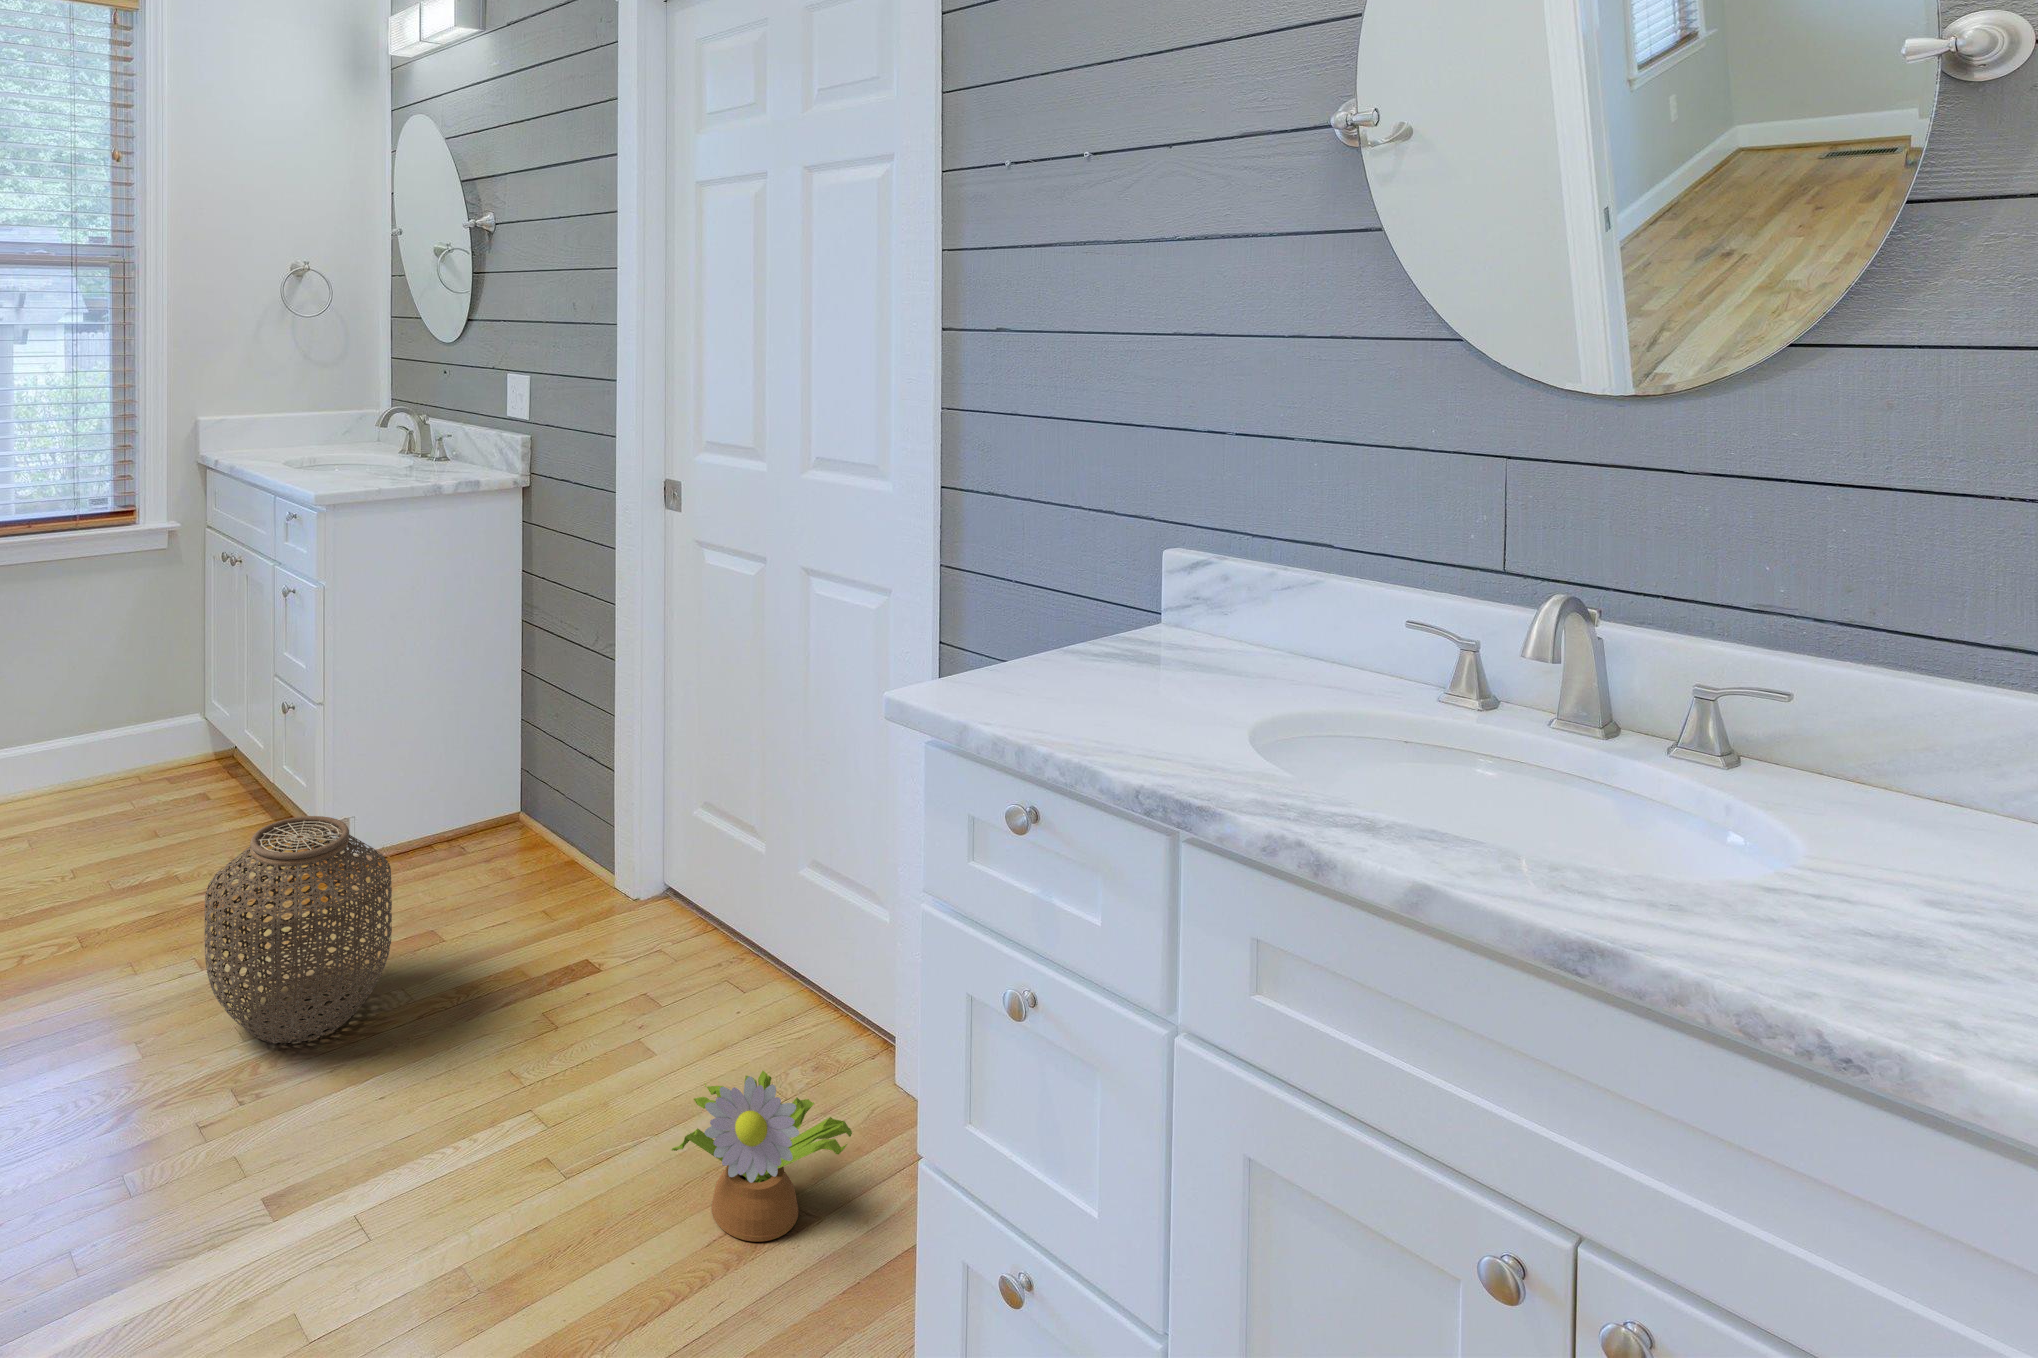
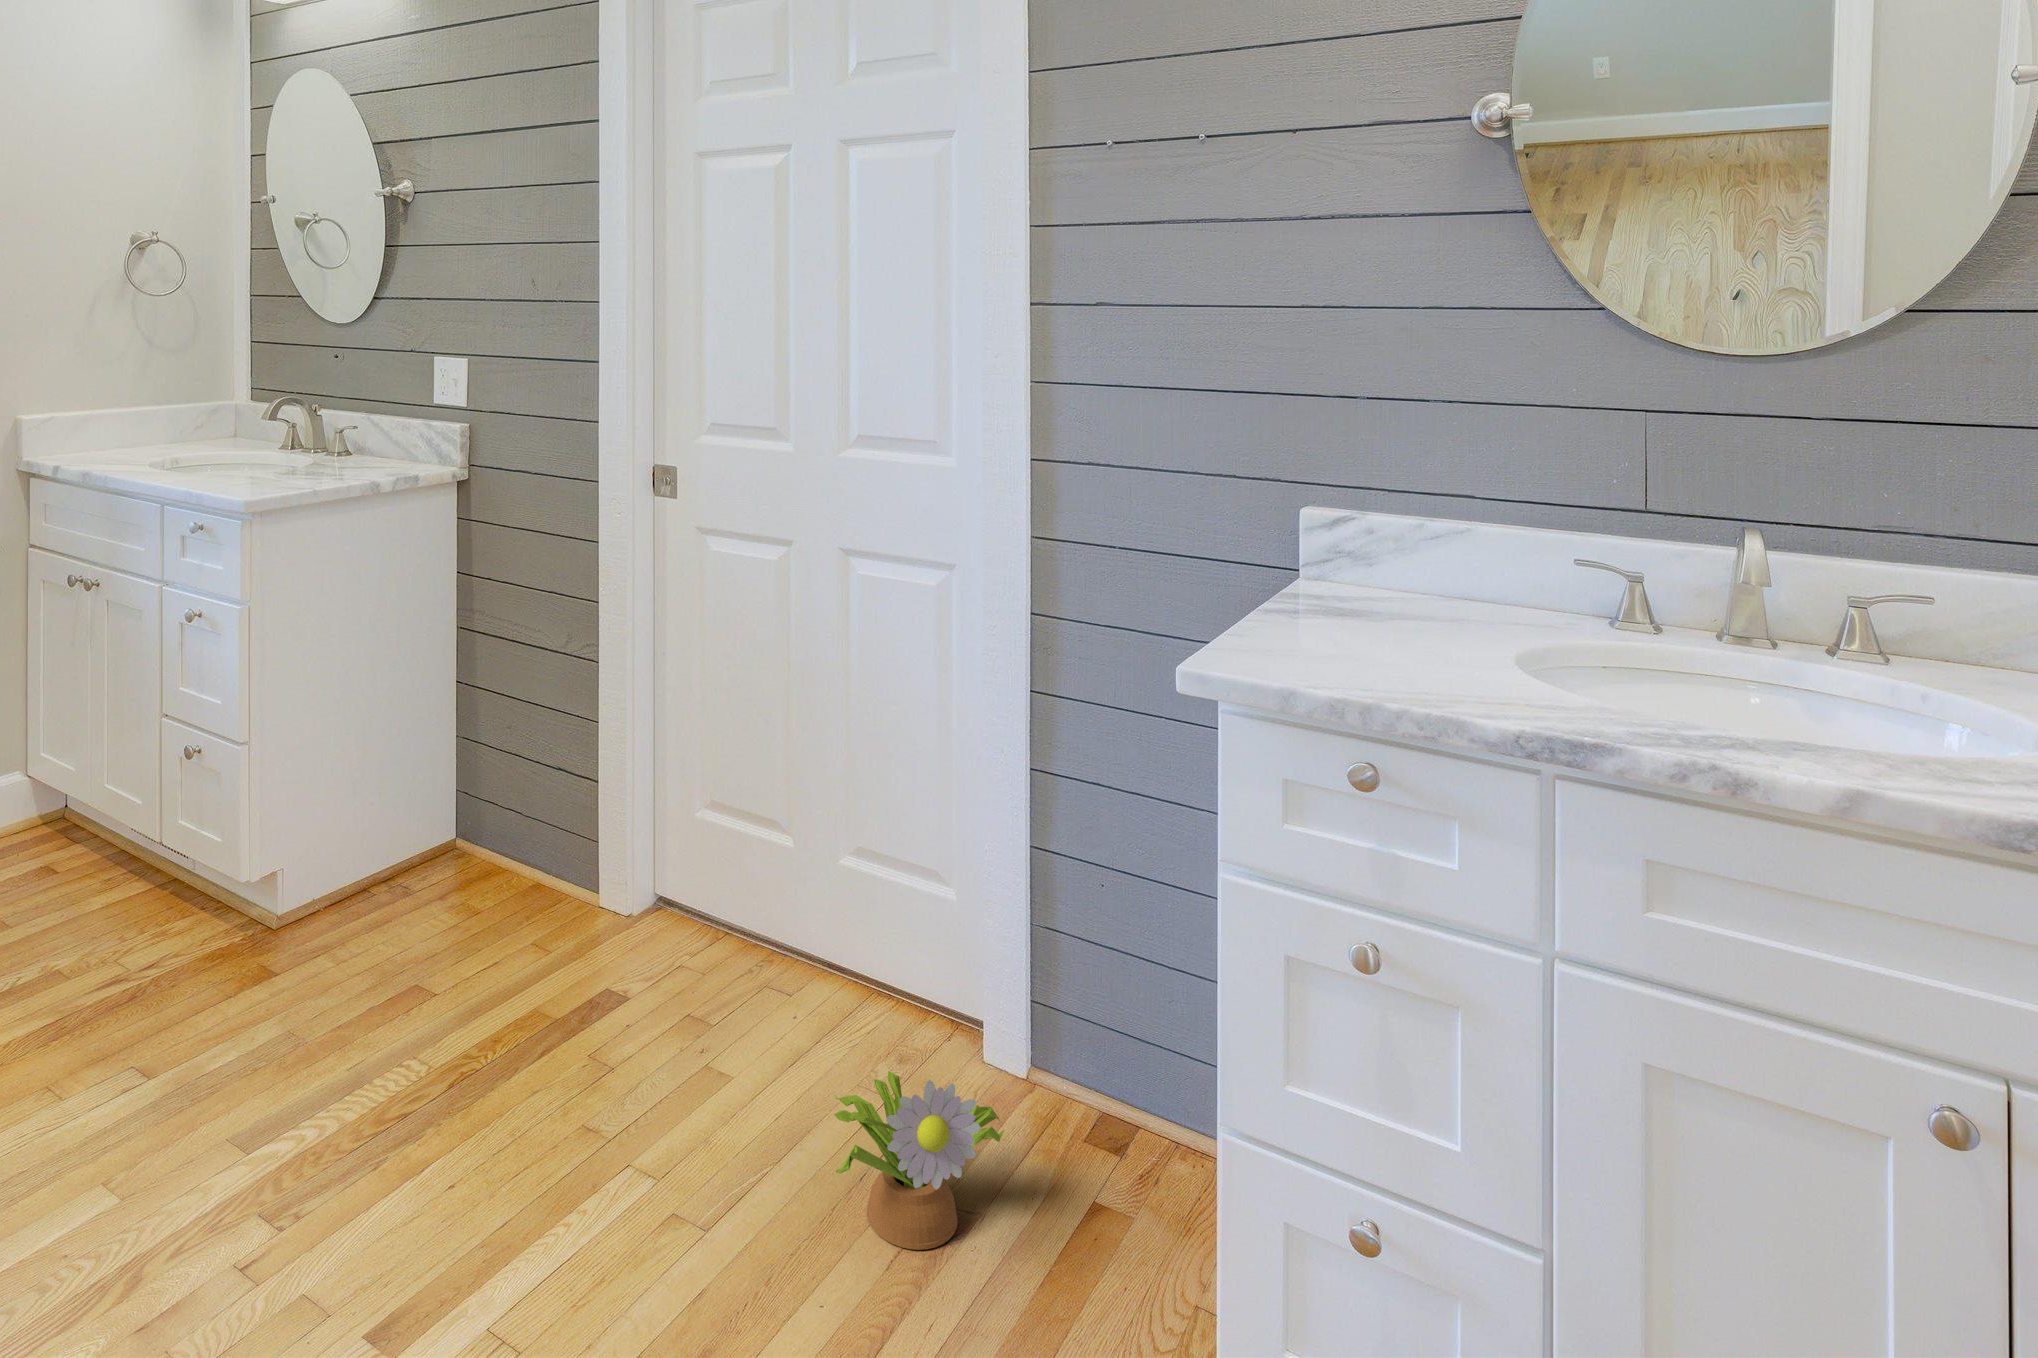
woven basket: present [205,816,392,1043] -> none [199,875,420,1146]

